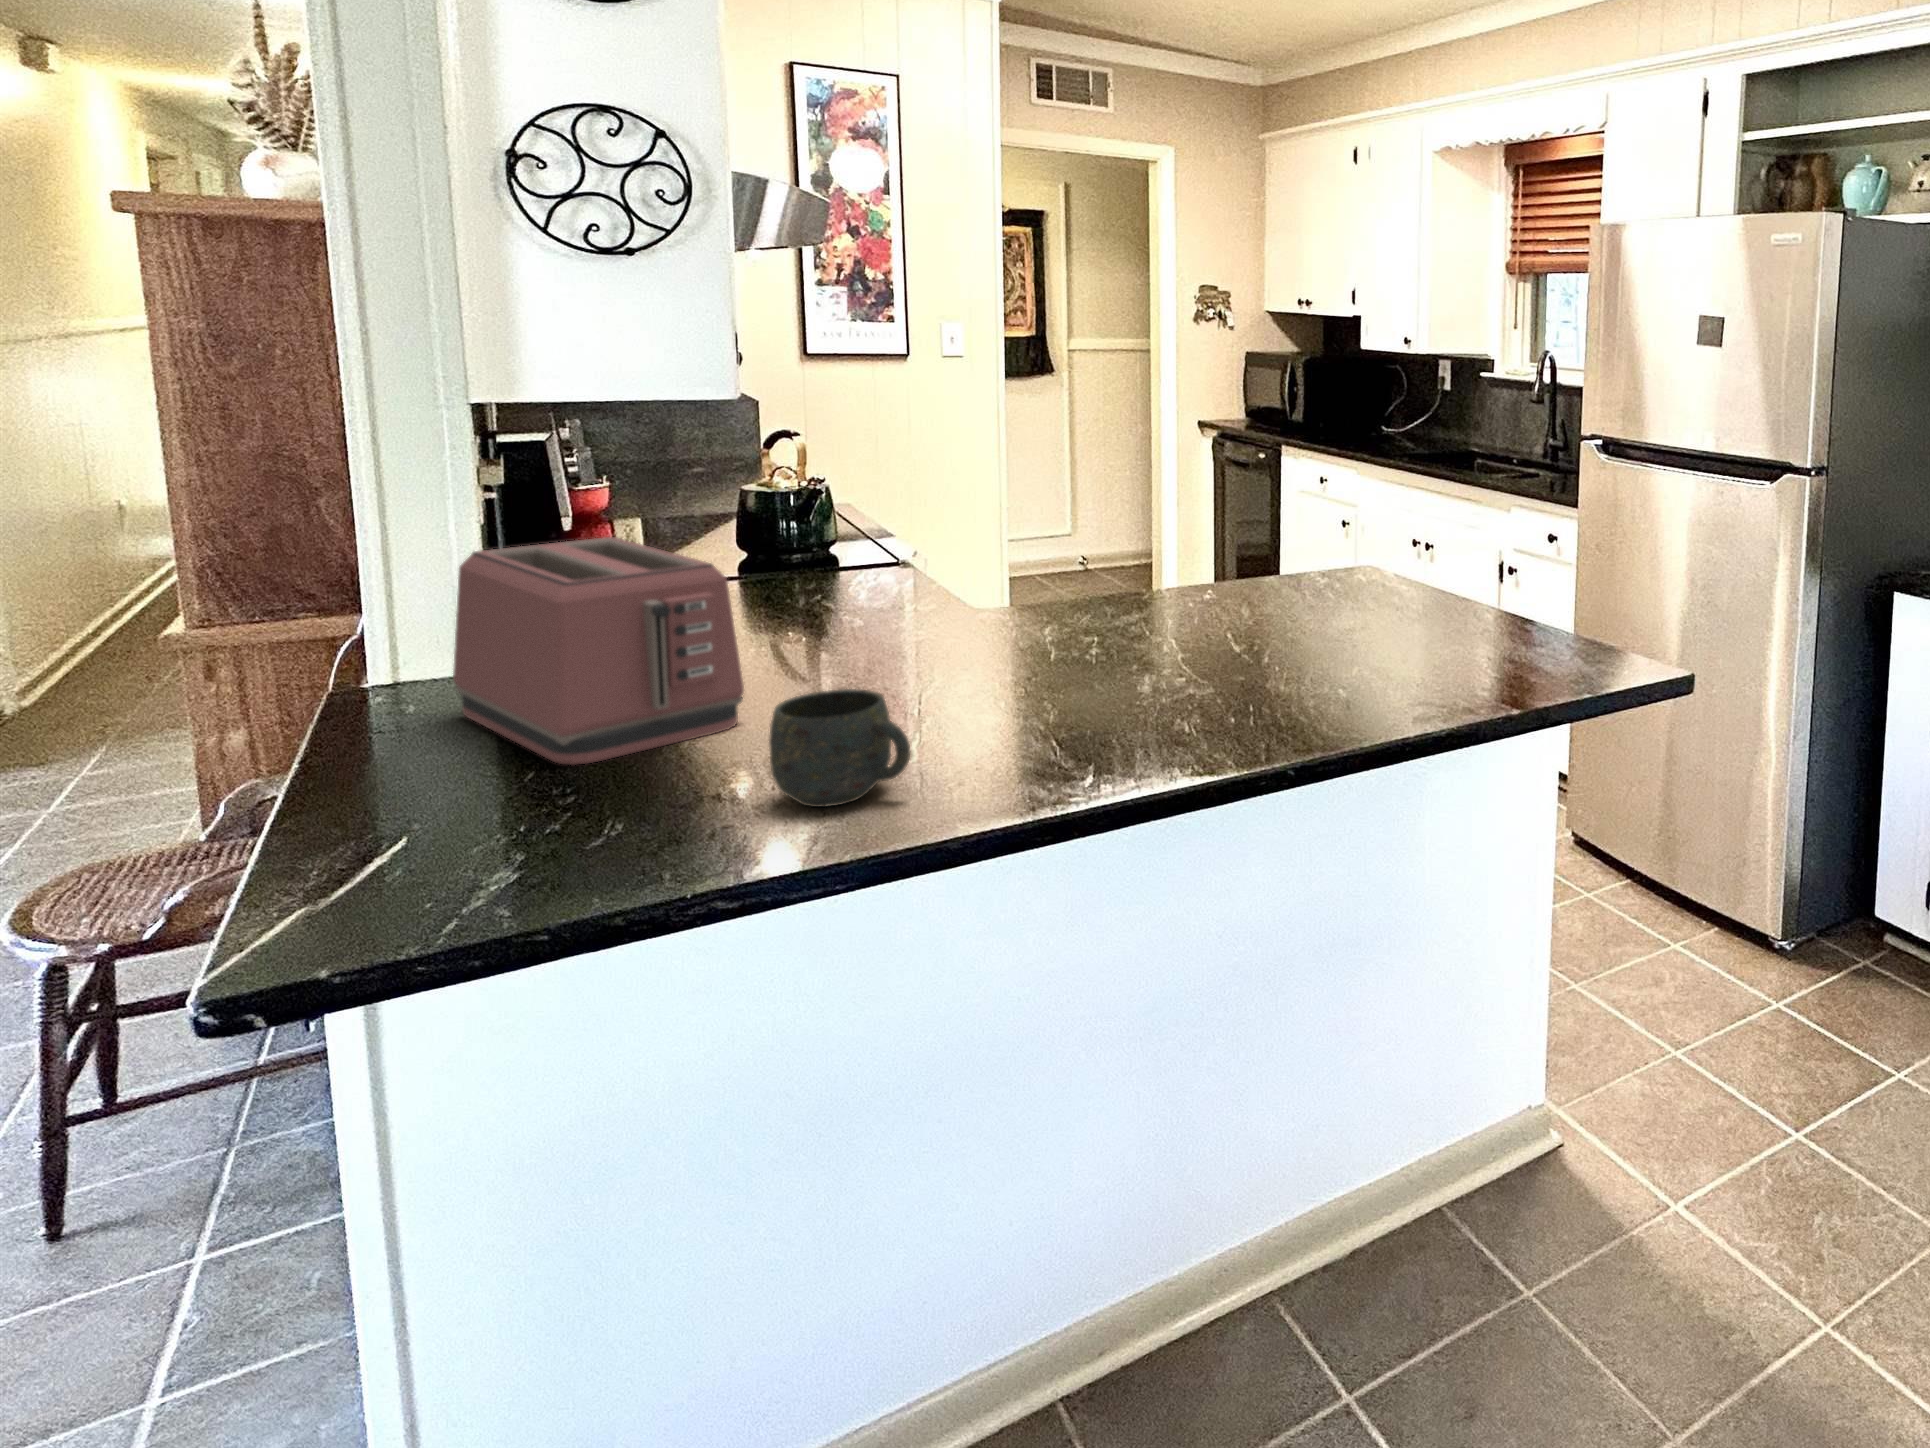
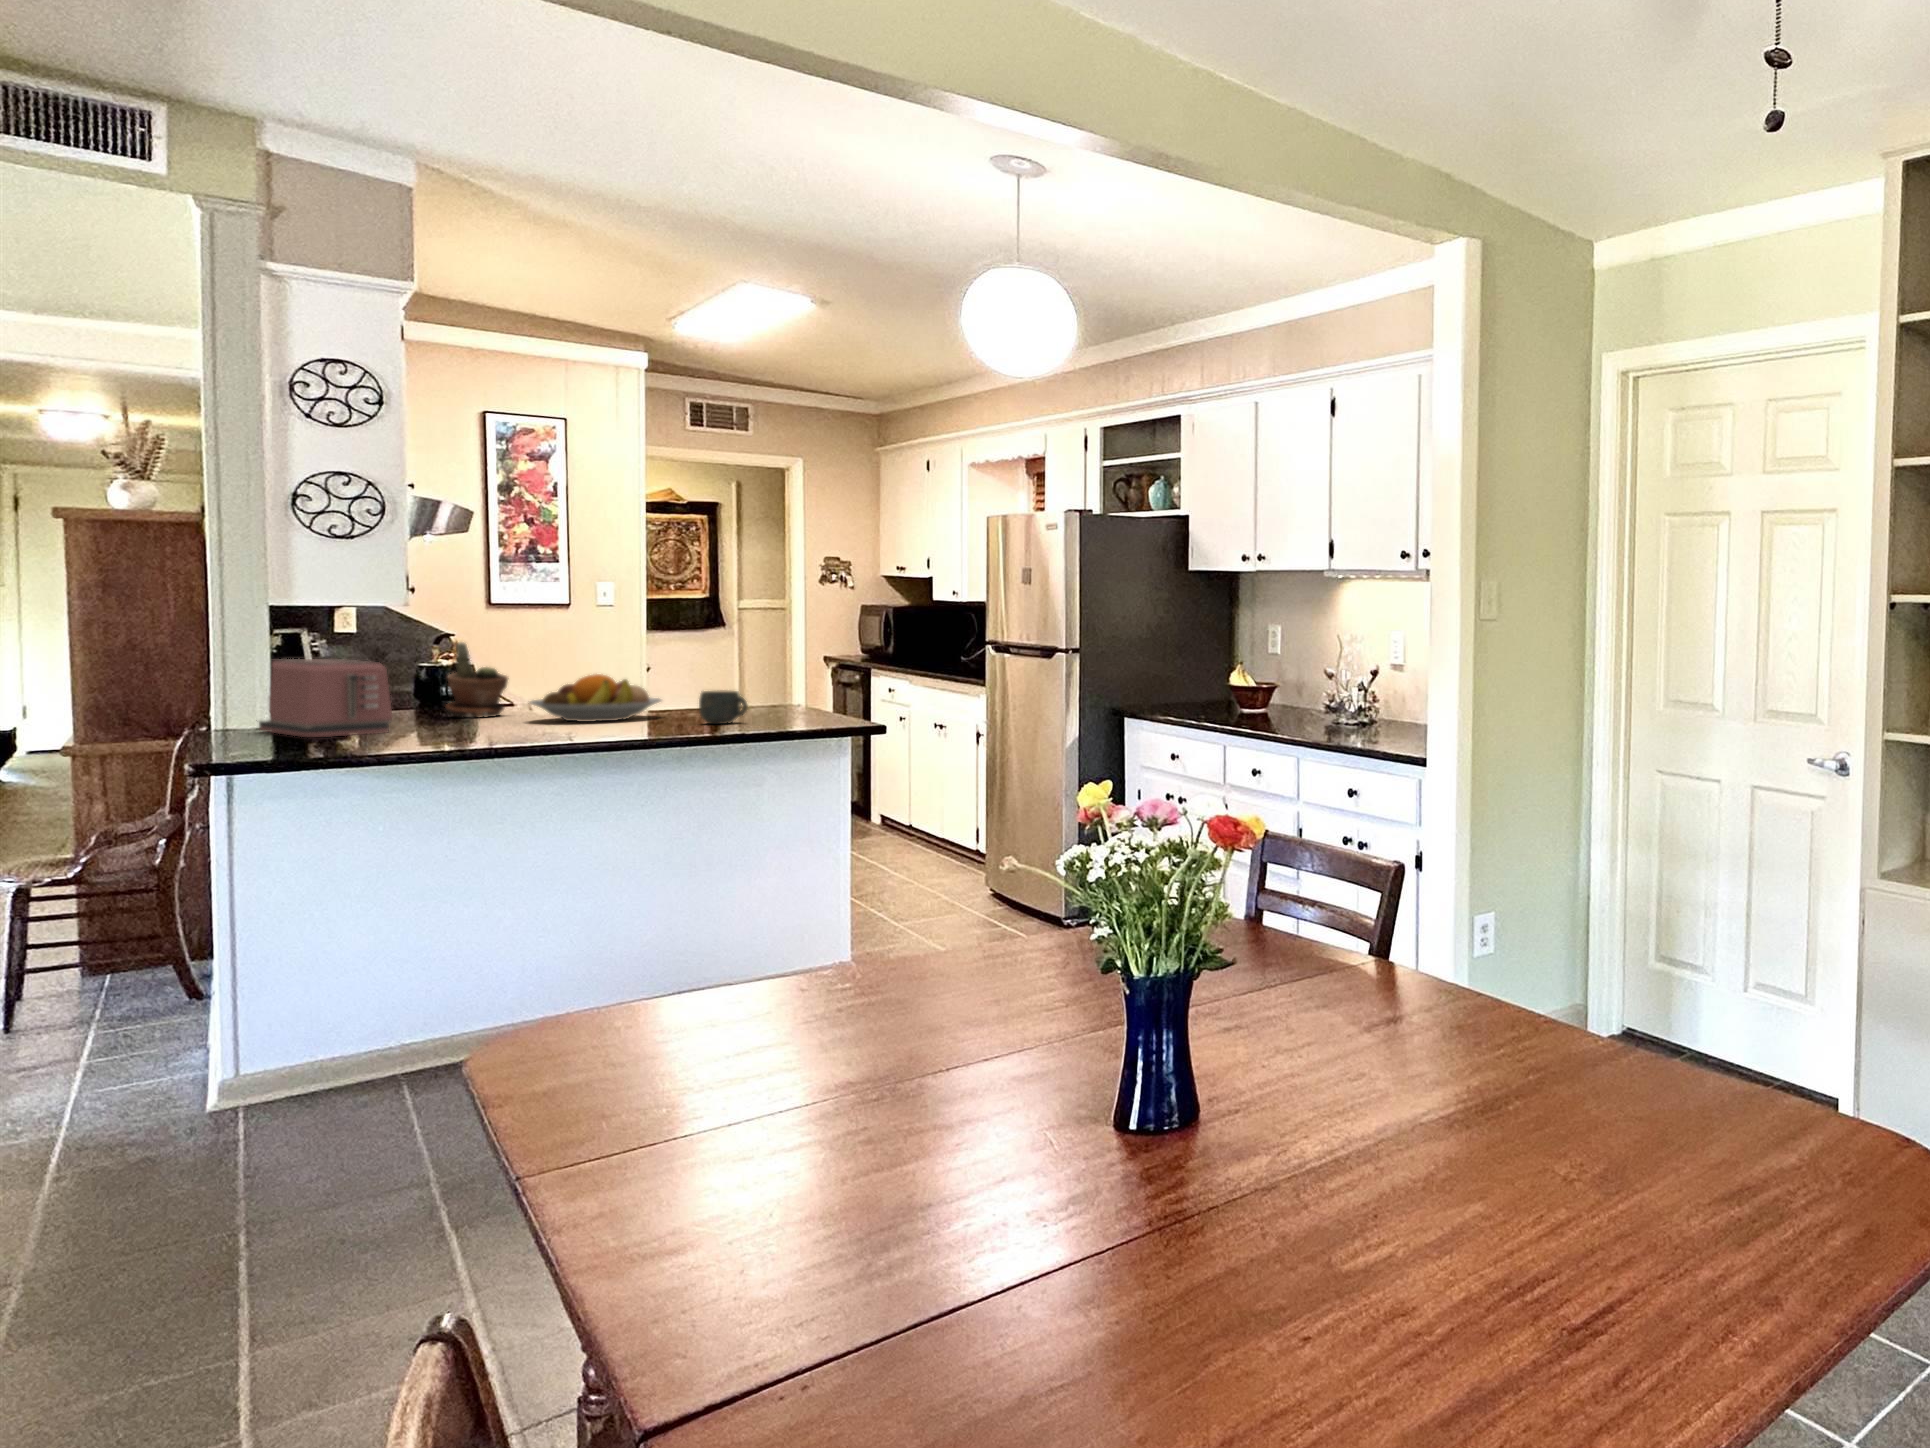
potted plant: none [815,475,923,625] -> present [446,642,509,717]
fruit bowl: none [987,554,1223,657] -> present [530,674,661,722]
mug: present [769,689,910,807] -> present [699,690,747,724]

